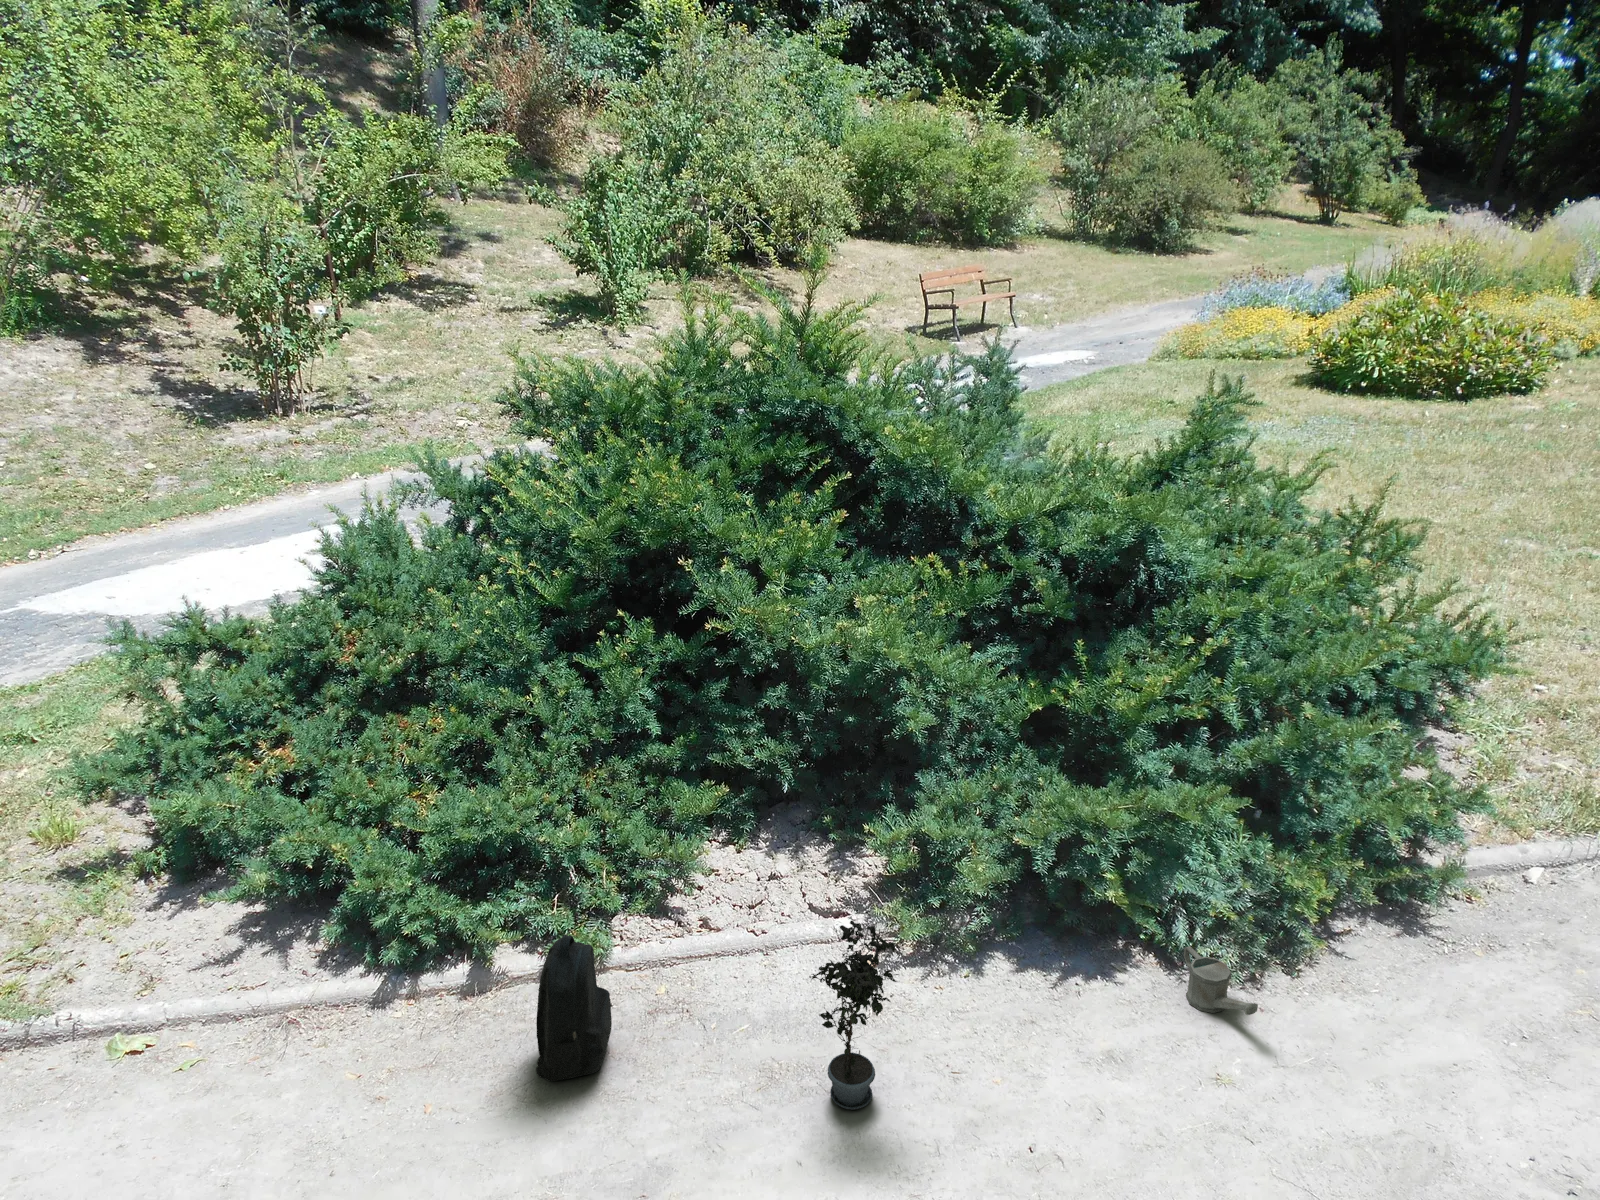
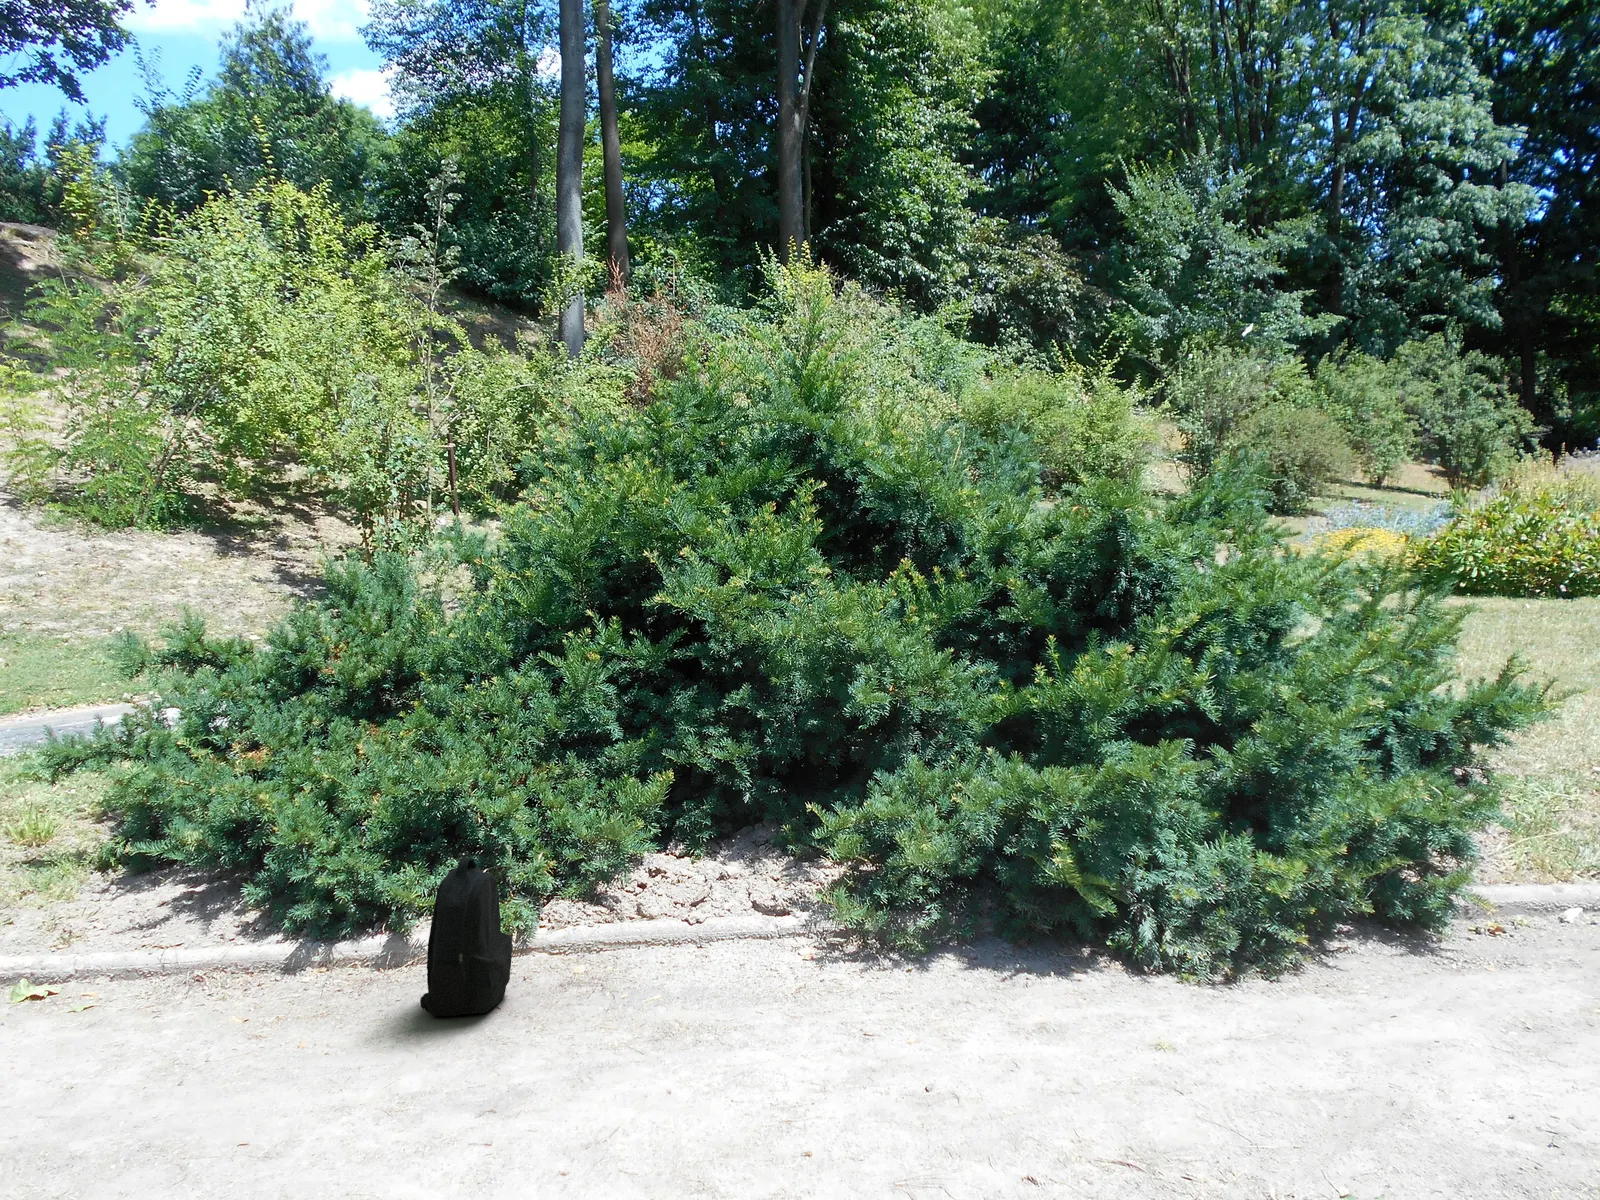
potted plant: present [812,921,899,1110] -> none [695,828,789,1050]
watering can: present [1184,946,1258,1015] -> none [1146,939,1213,1005]

